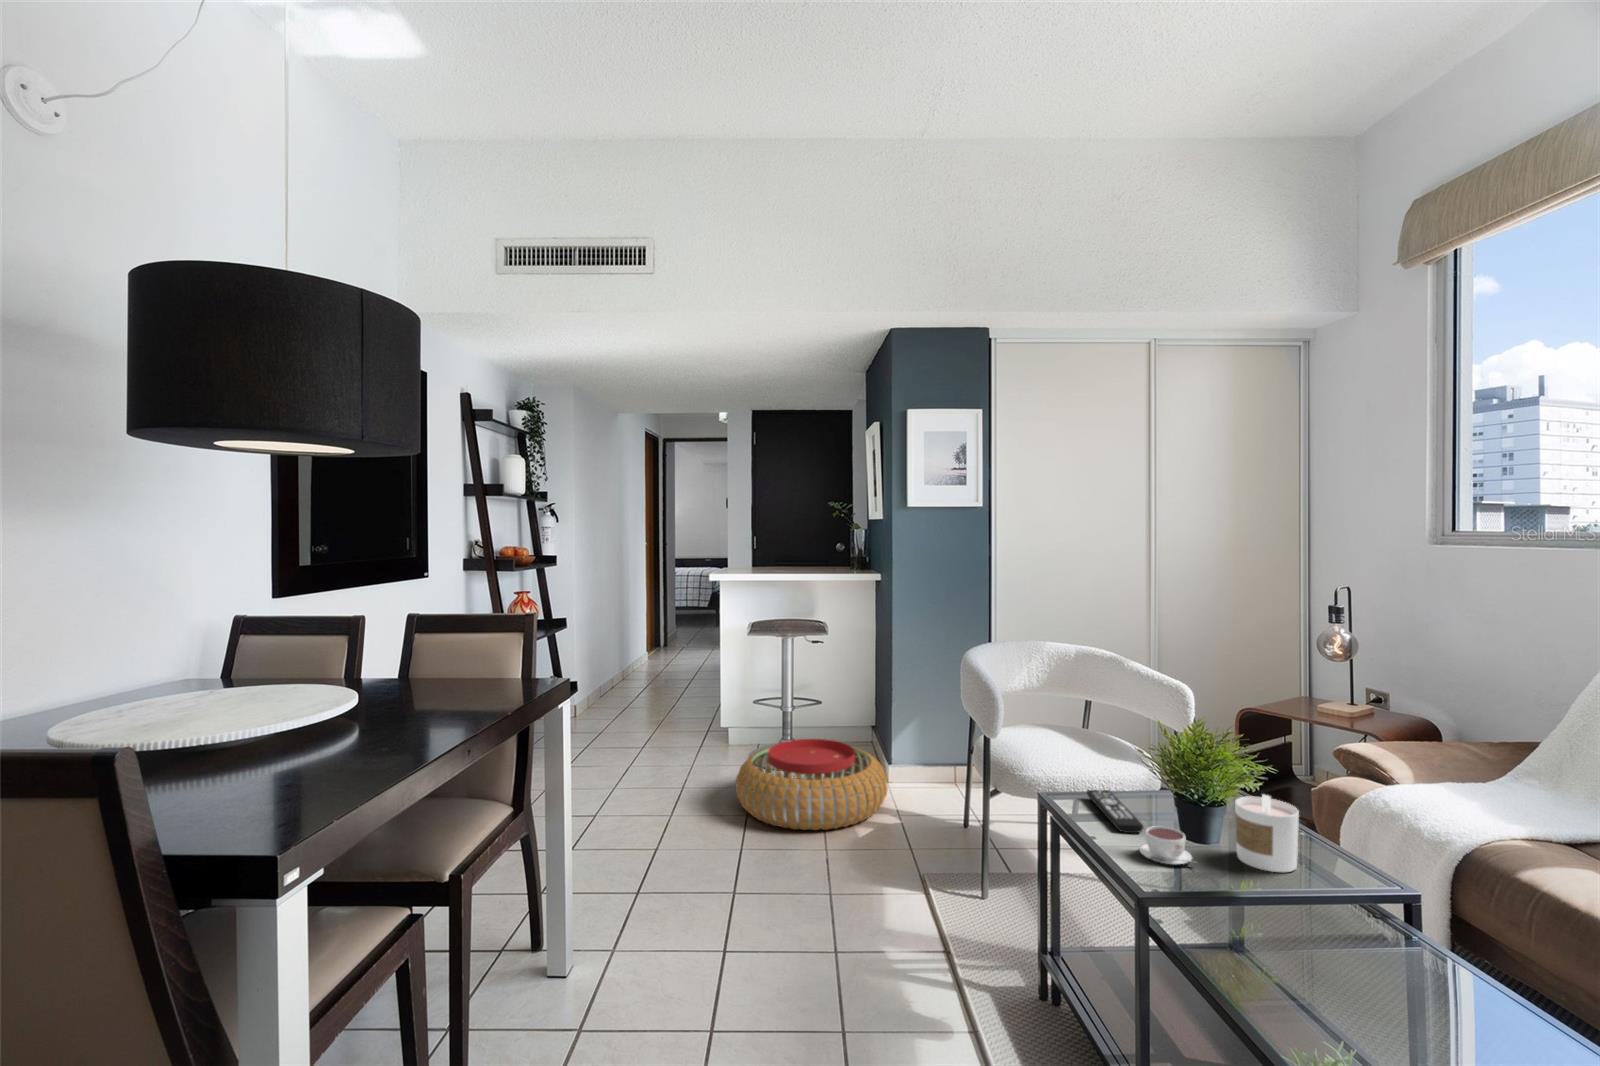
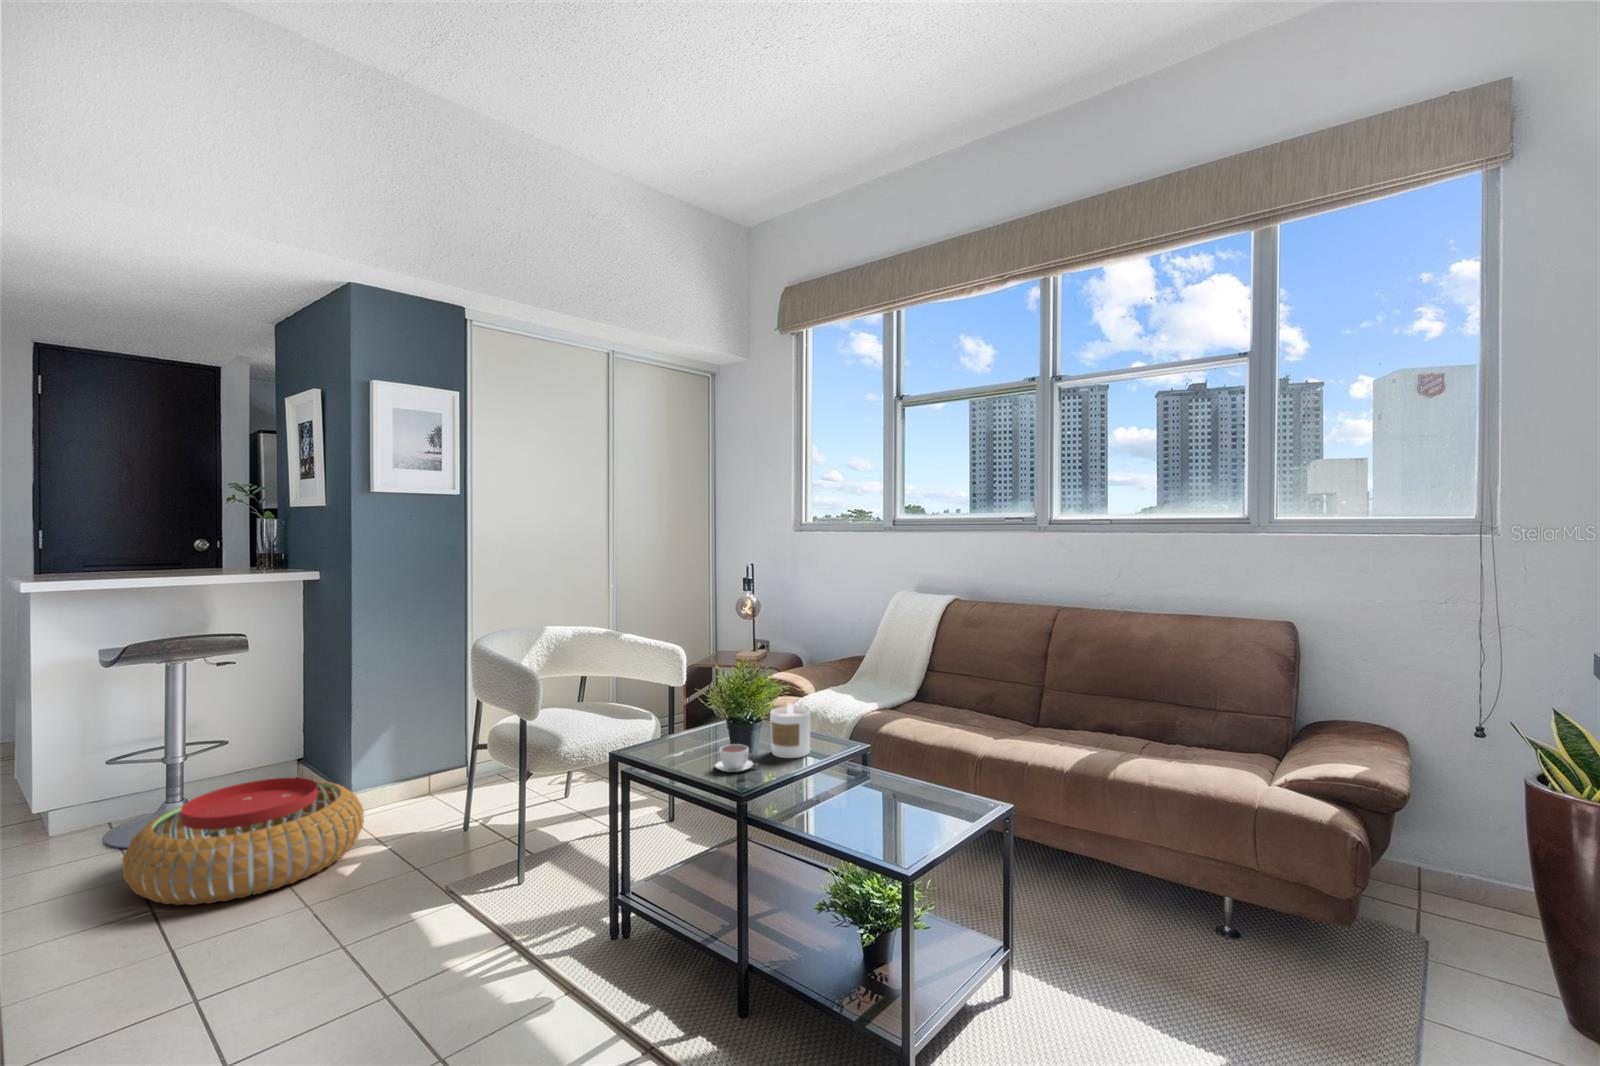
remote control: present [1087,790,1143,833] -> none [644,735,706,761]

